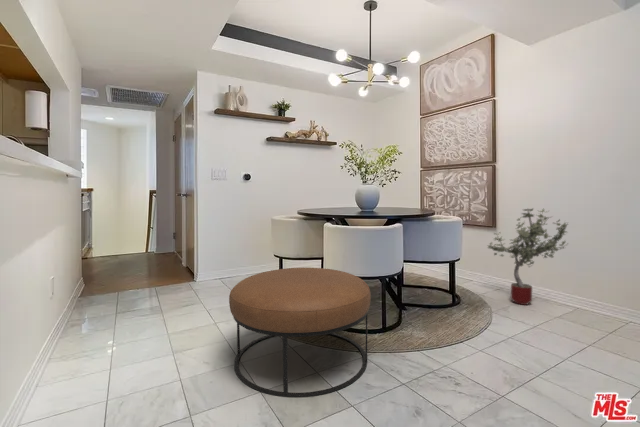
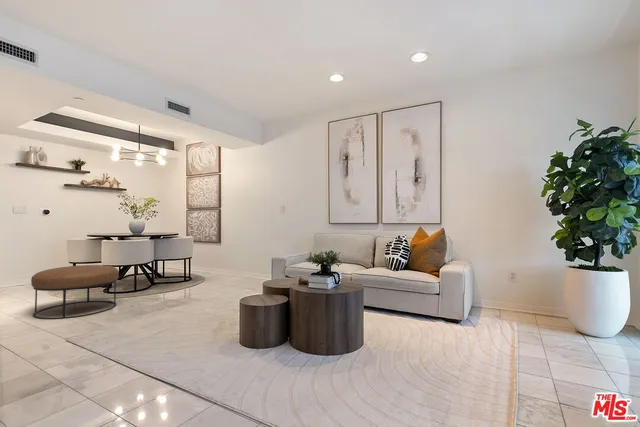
potted tree: present [488,209,567,305] -> none [212,232,243,282]

